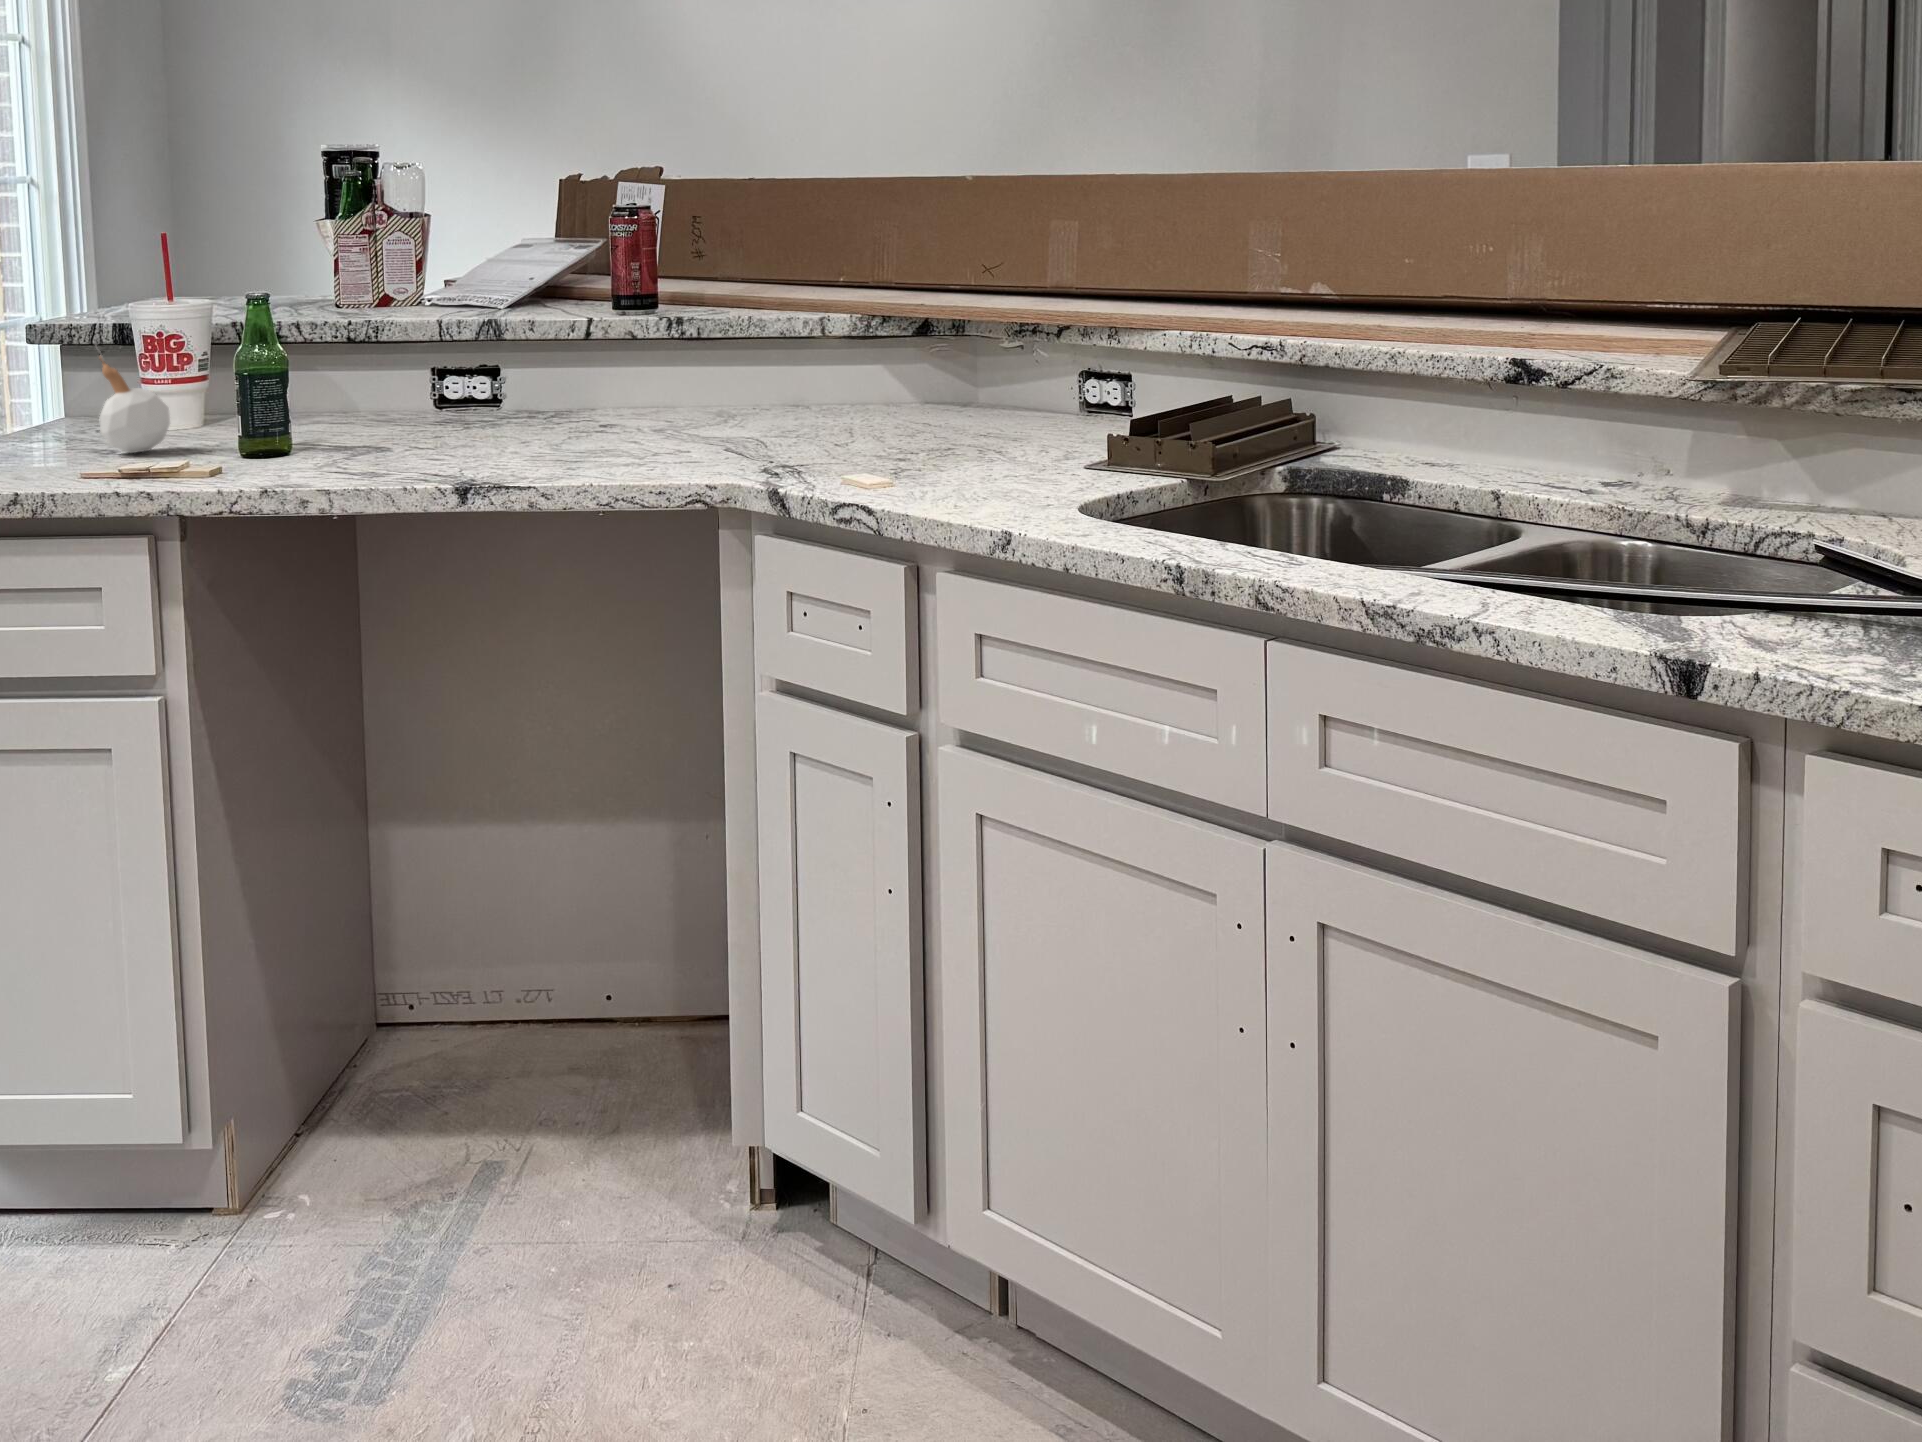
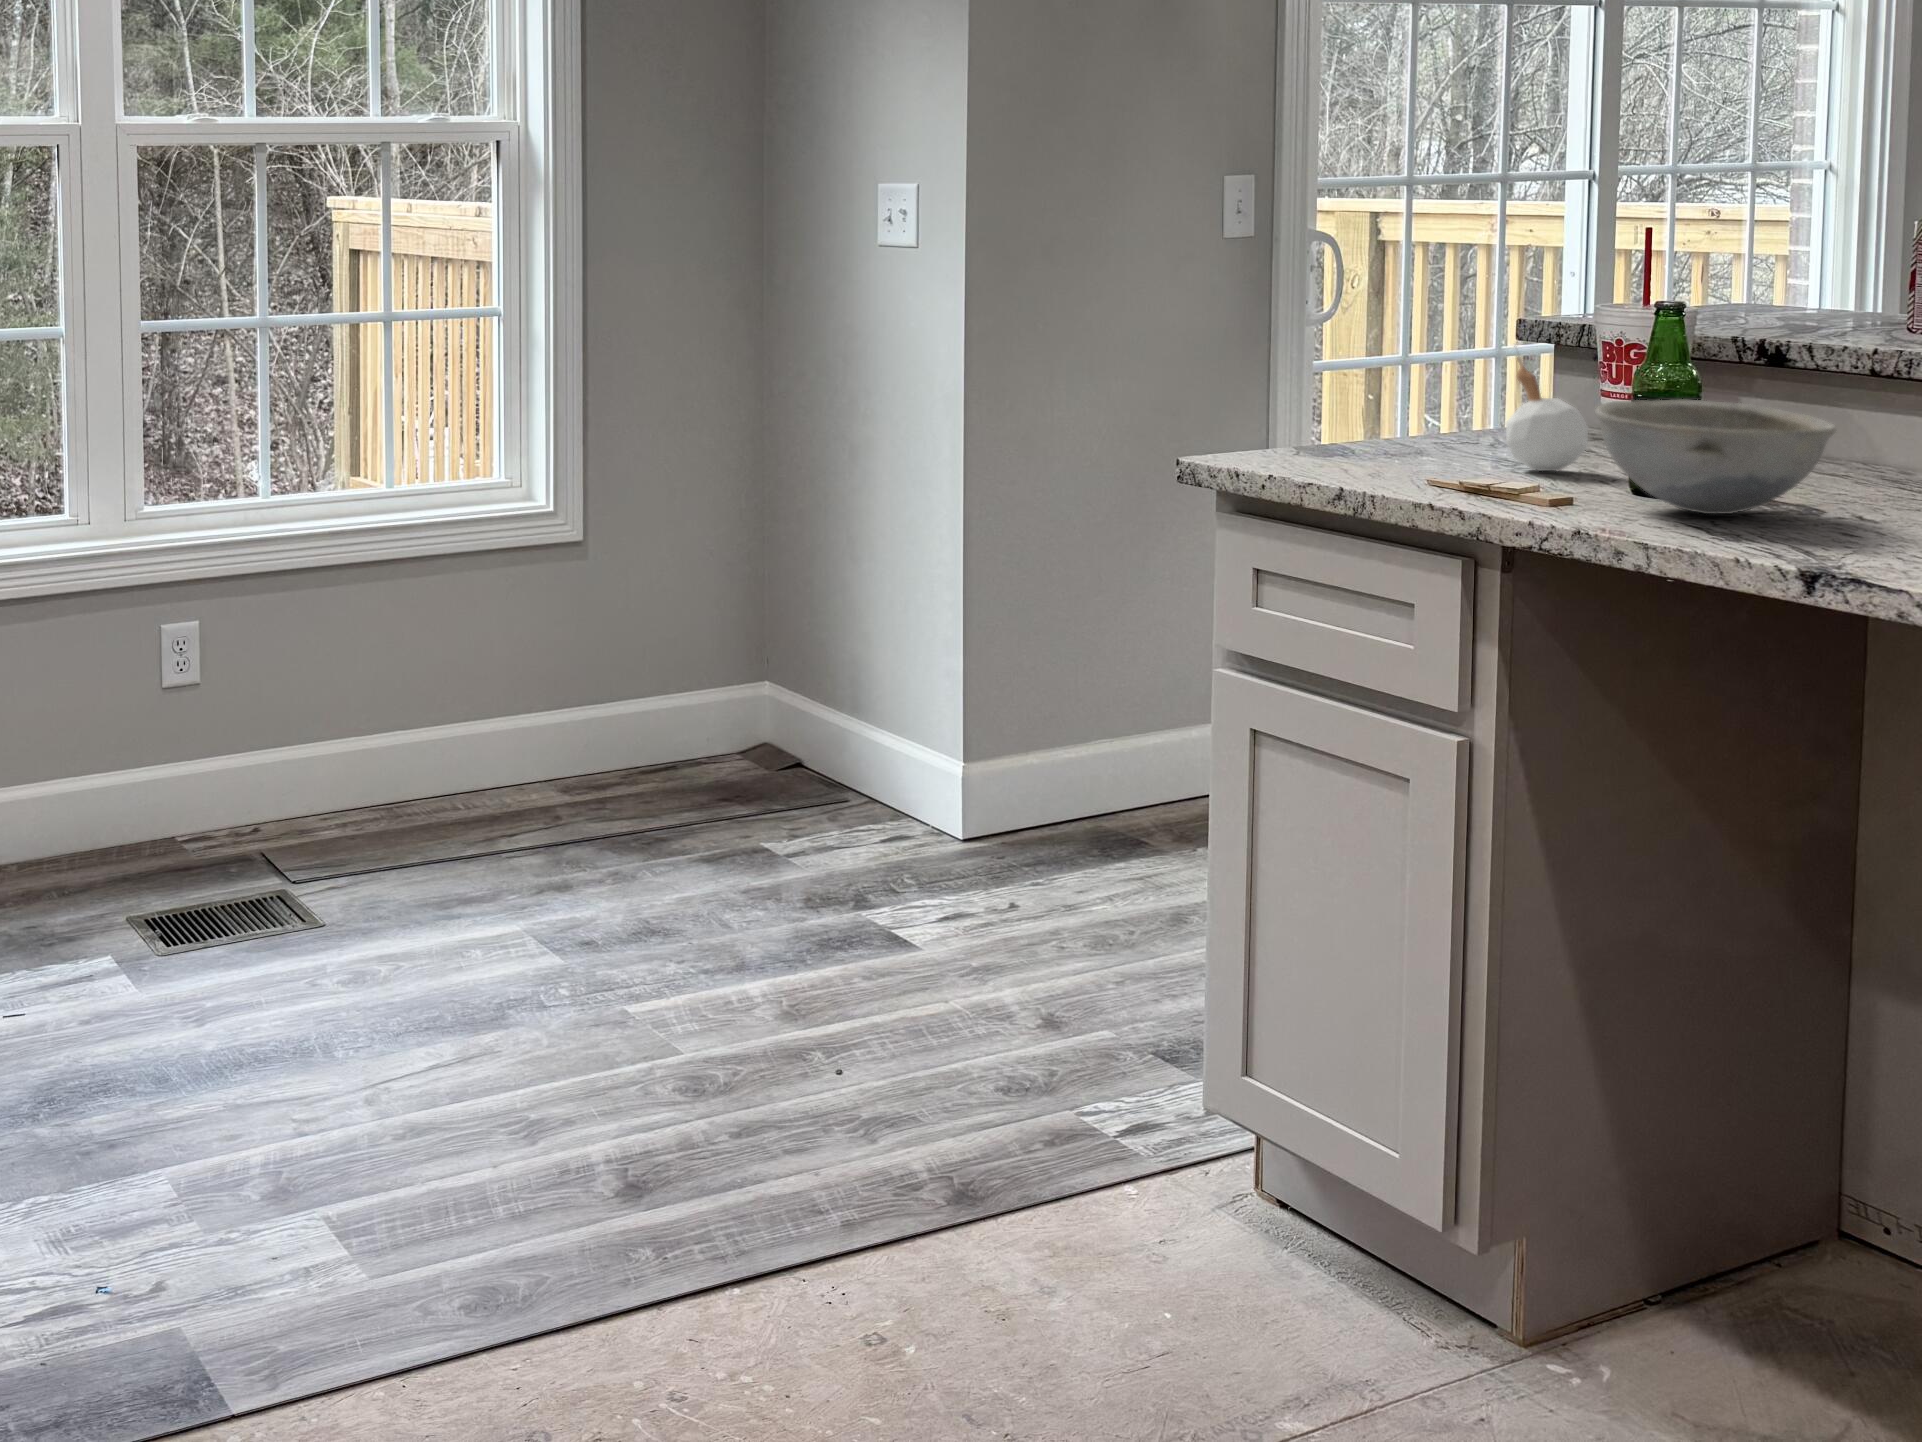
bowl: none [223,371,398,461] -> present [1595,400,1836,514]

